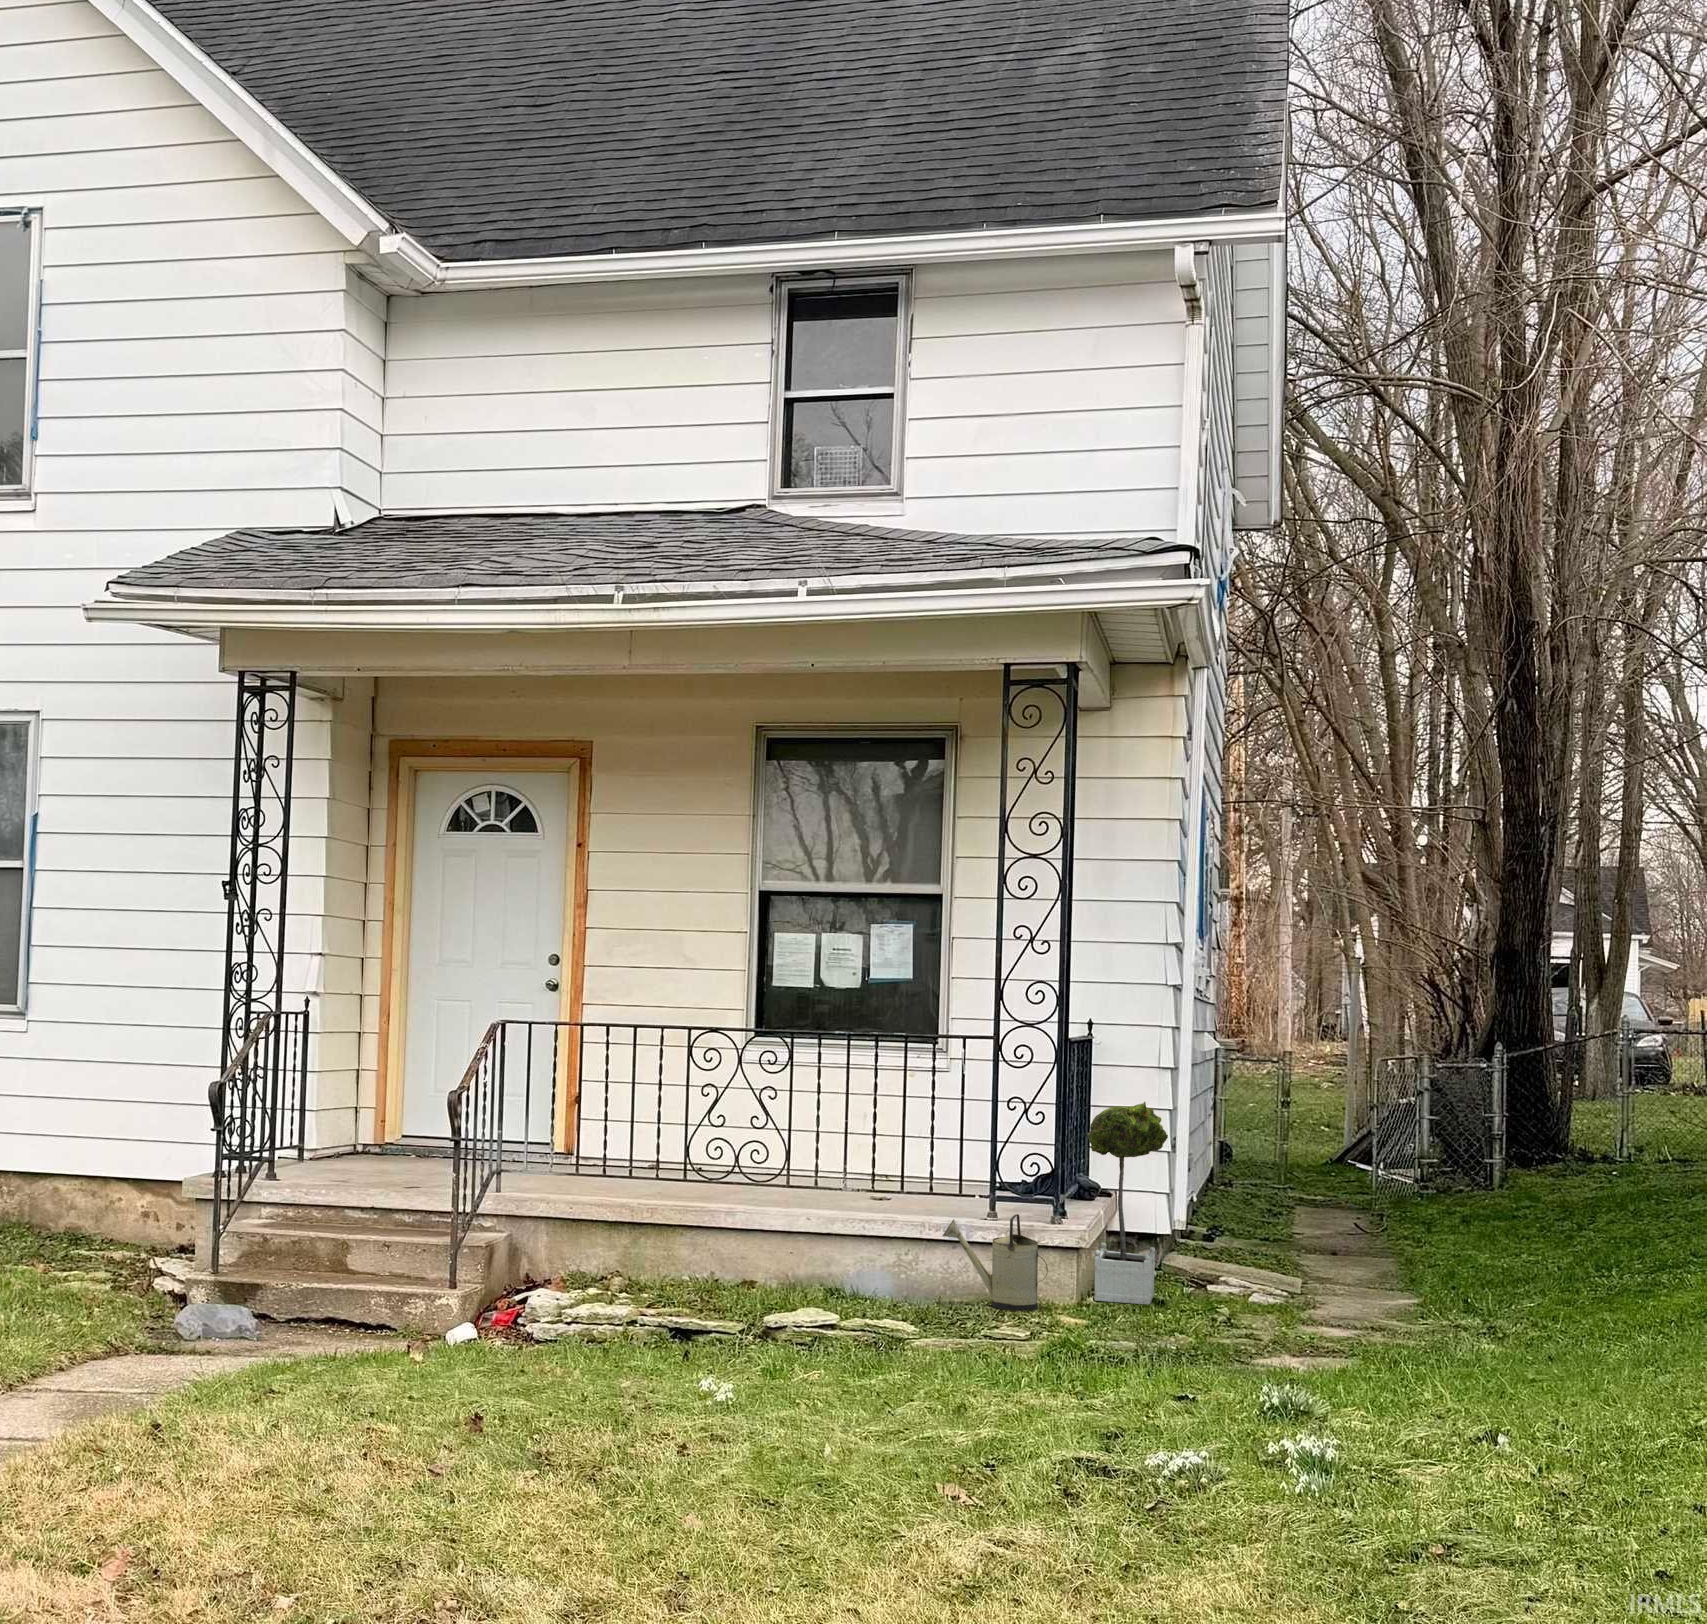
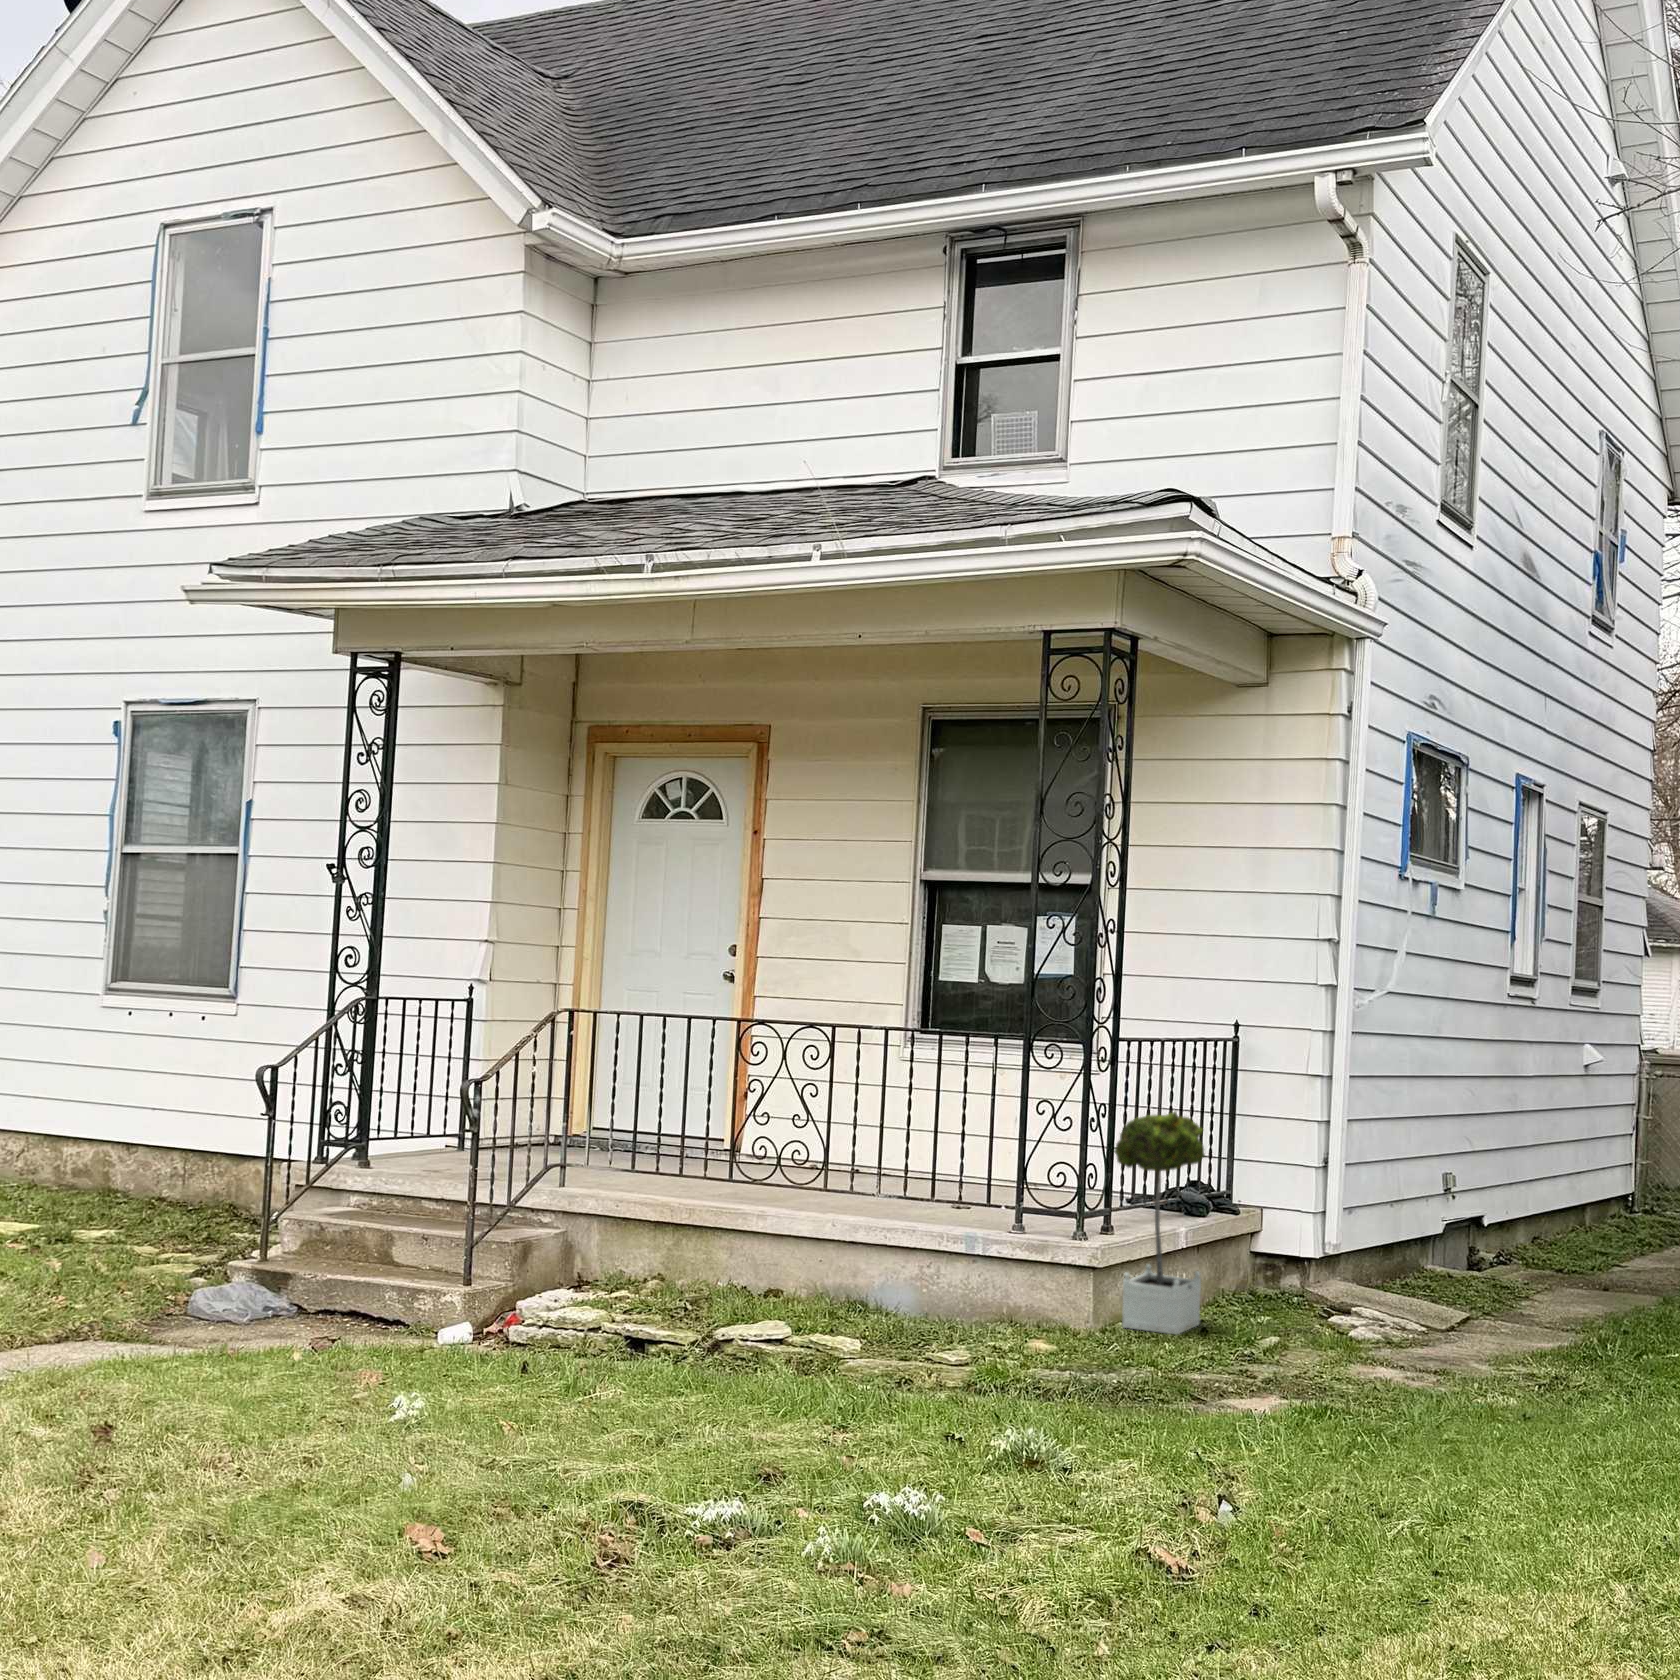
watering can: present [943,1214,1048,1311] -> none [952,1230,1055,1336]

